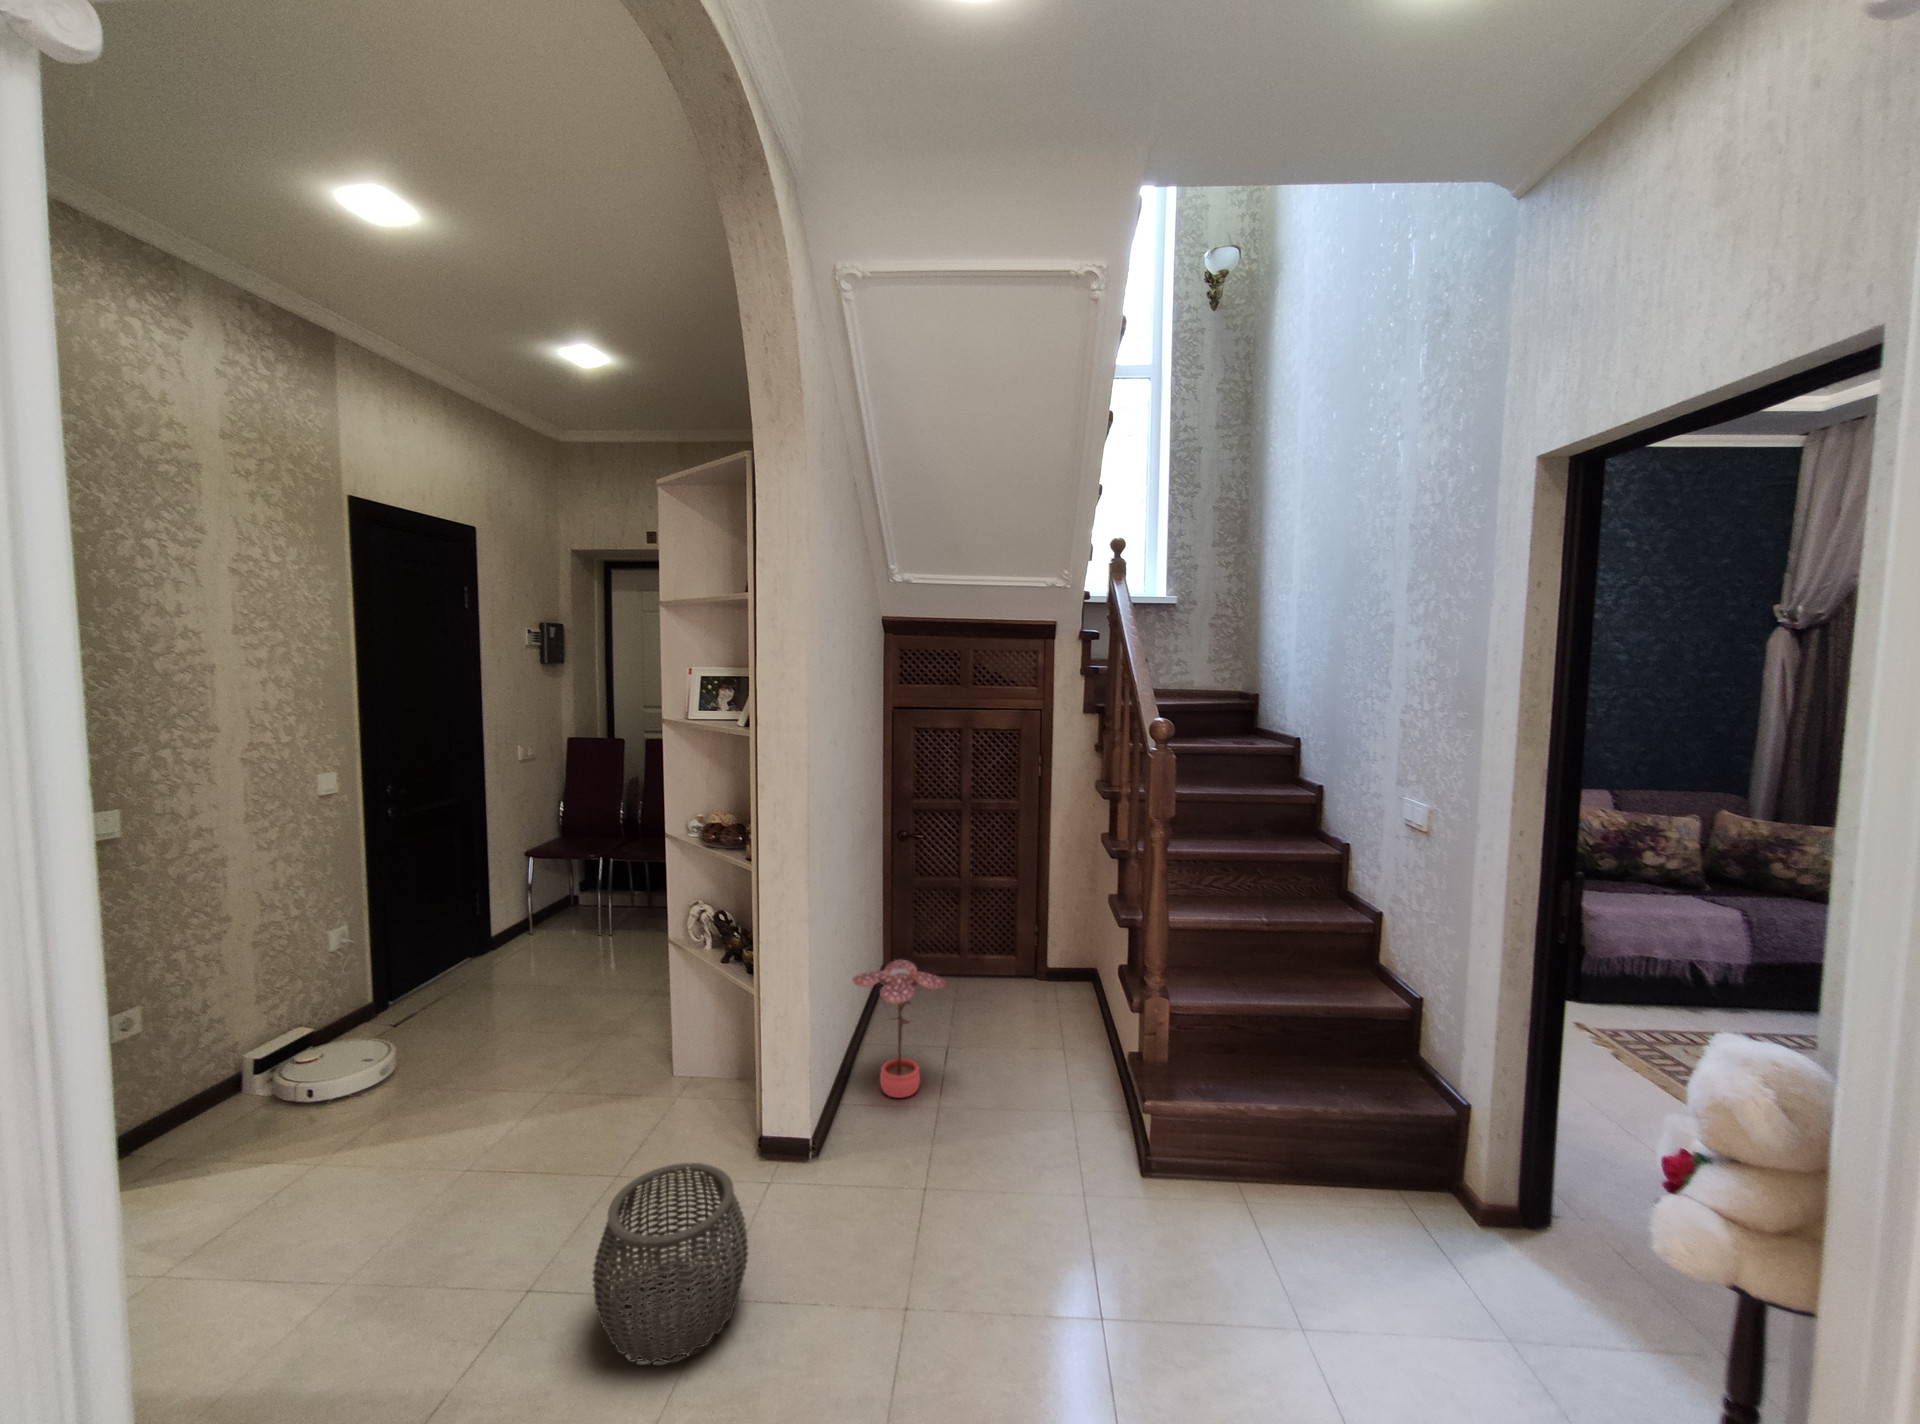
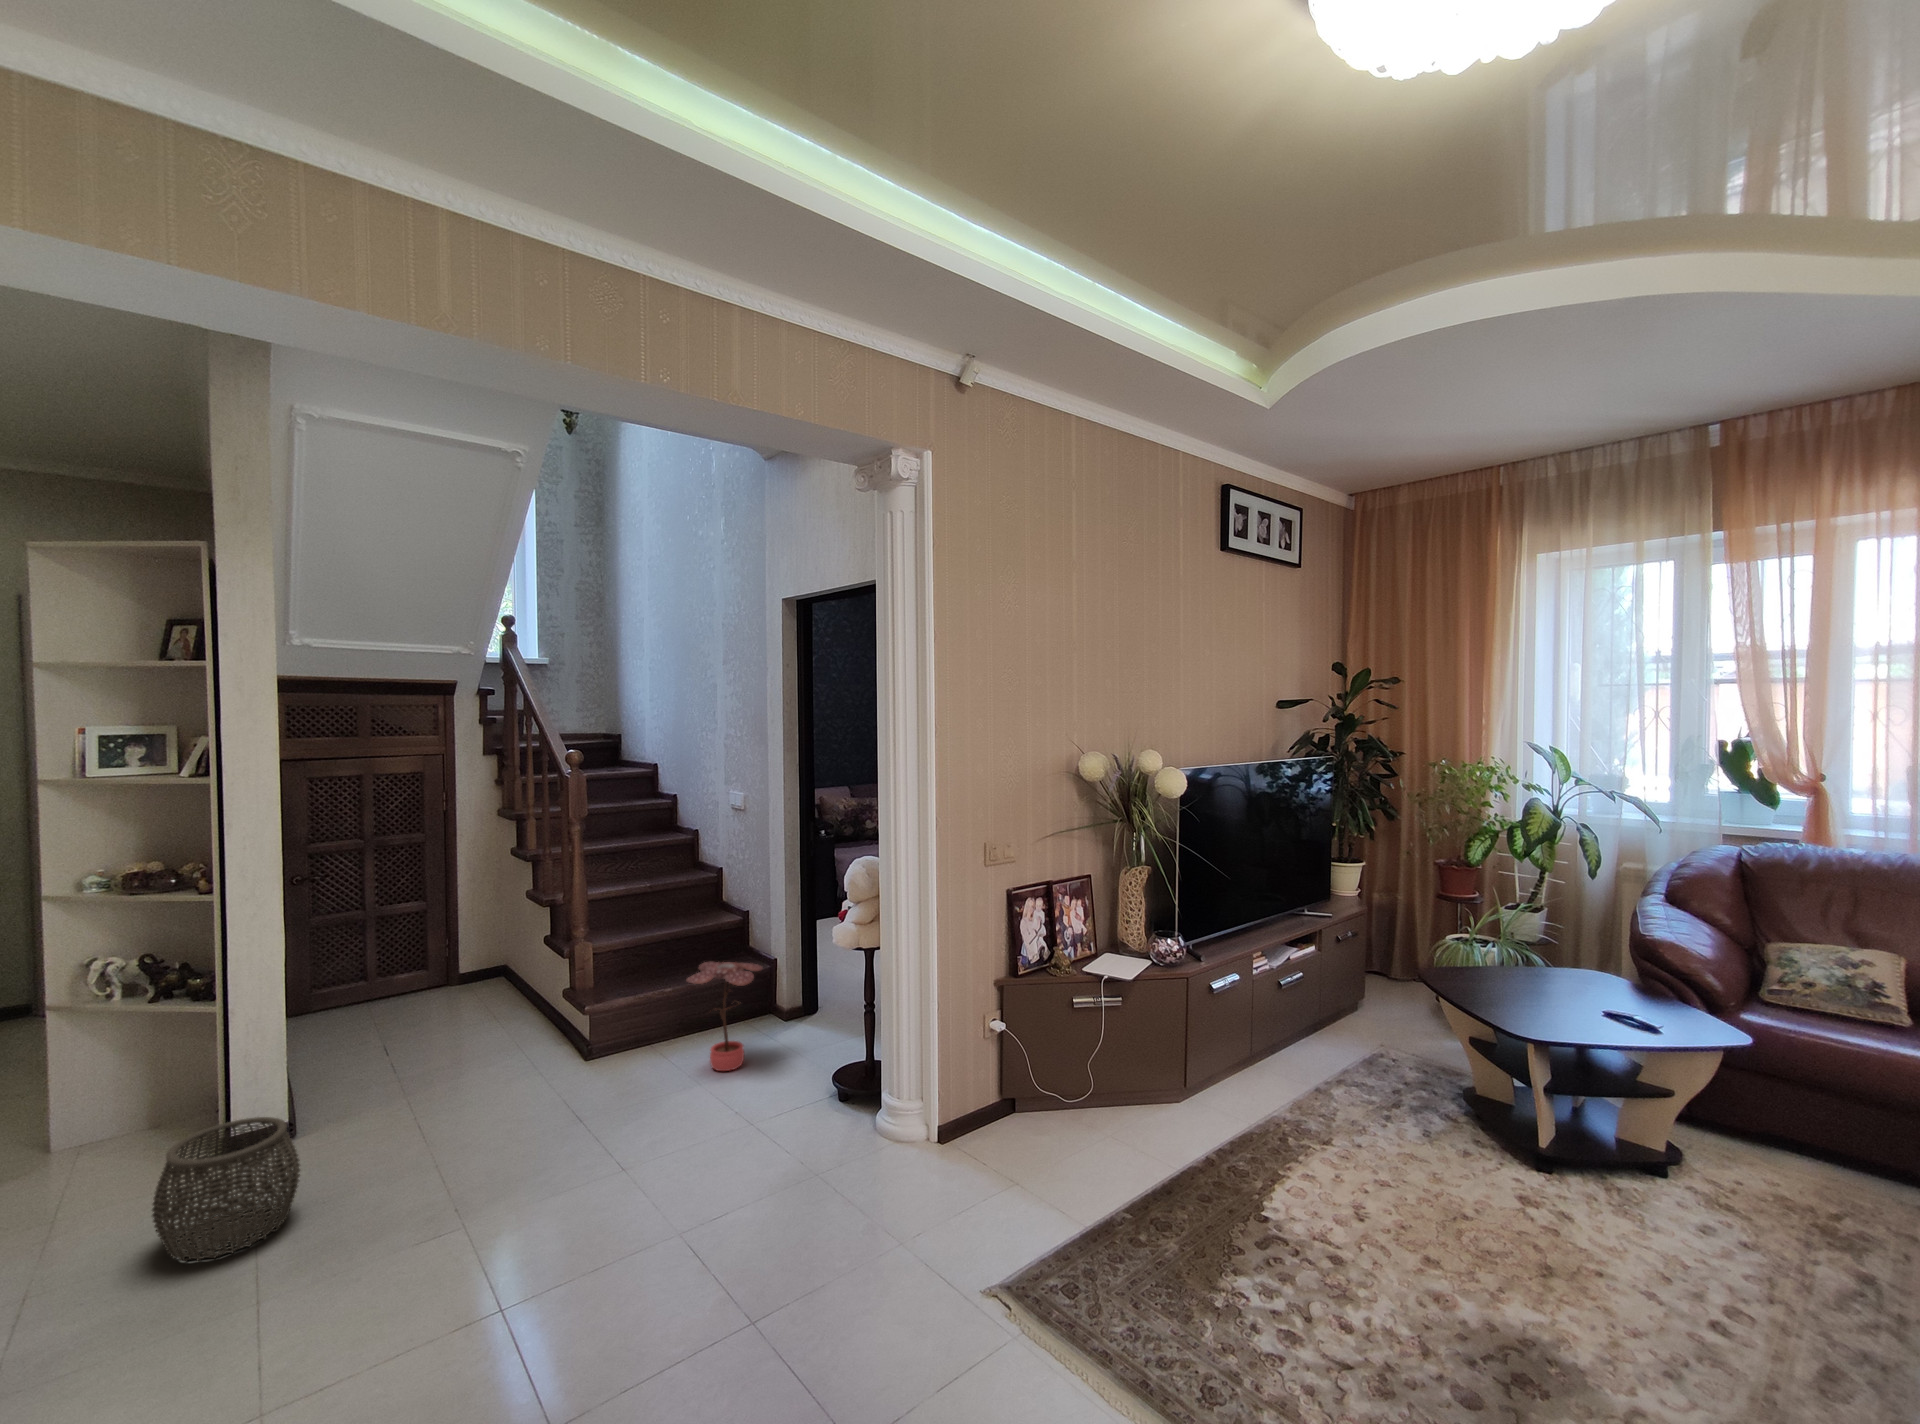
potted plant: present [853,960,947,1098] -> present [686,962,762,1071]

